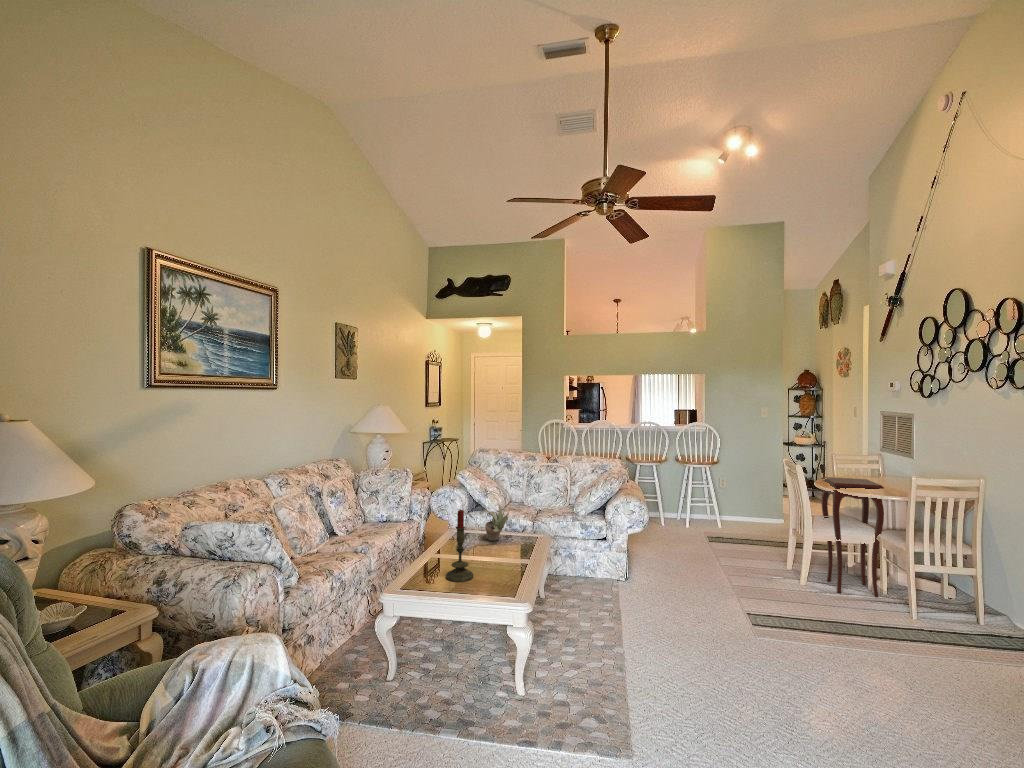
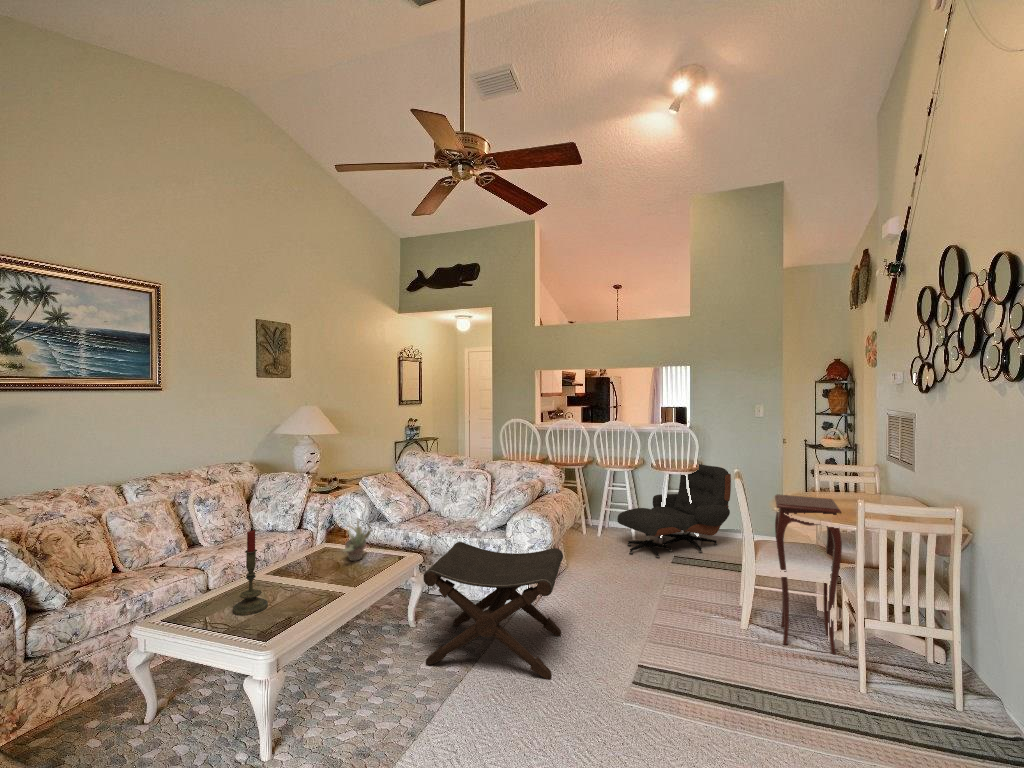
lounge chair: none [656,457,748,537] -> present [617,464,731,558]
footstool: none [573,522,690,626] -> present [423,542,563,679]

